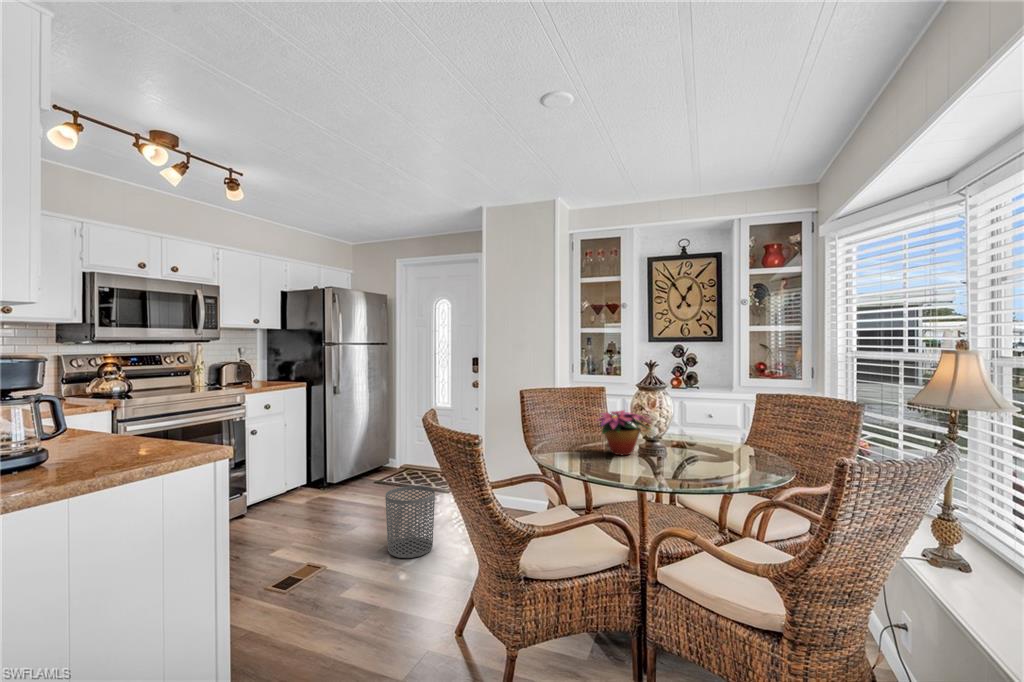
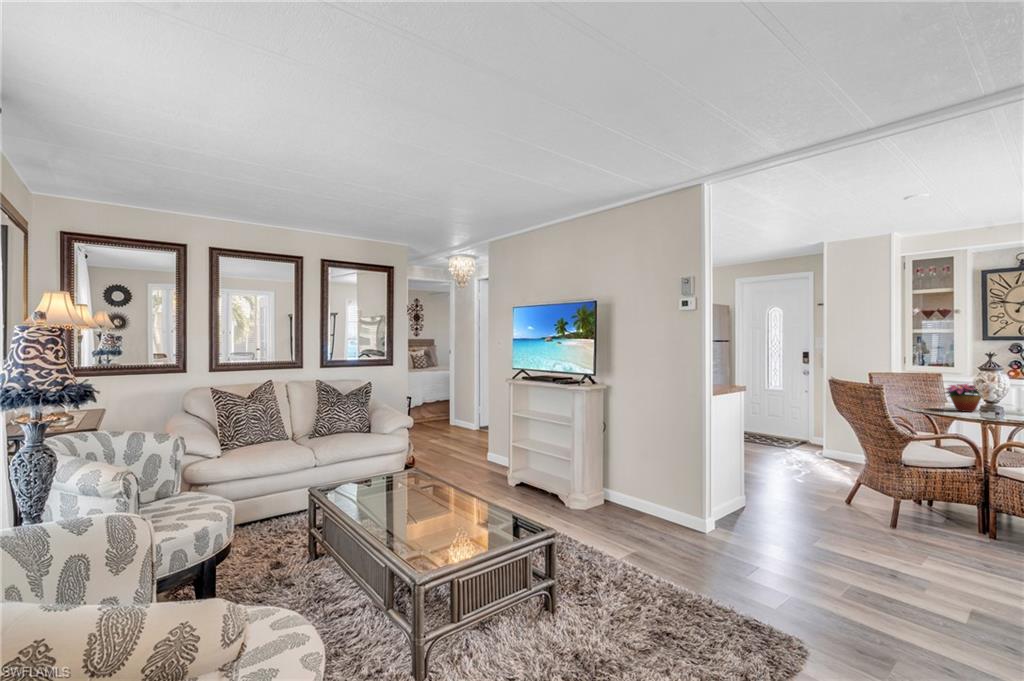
waste bin: present [385,486,435,558] -> none [769,432,803,473]

